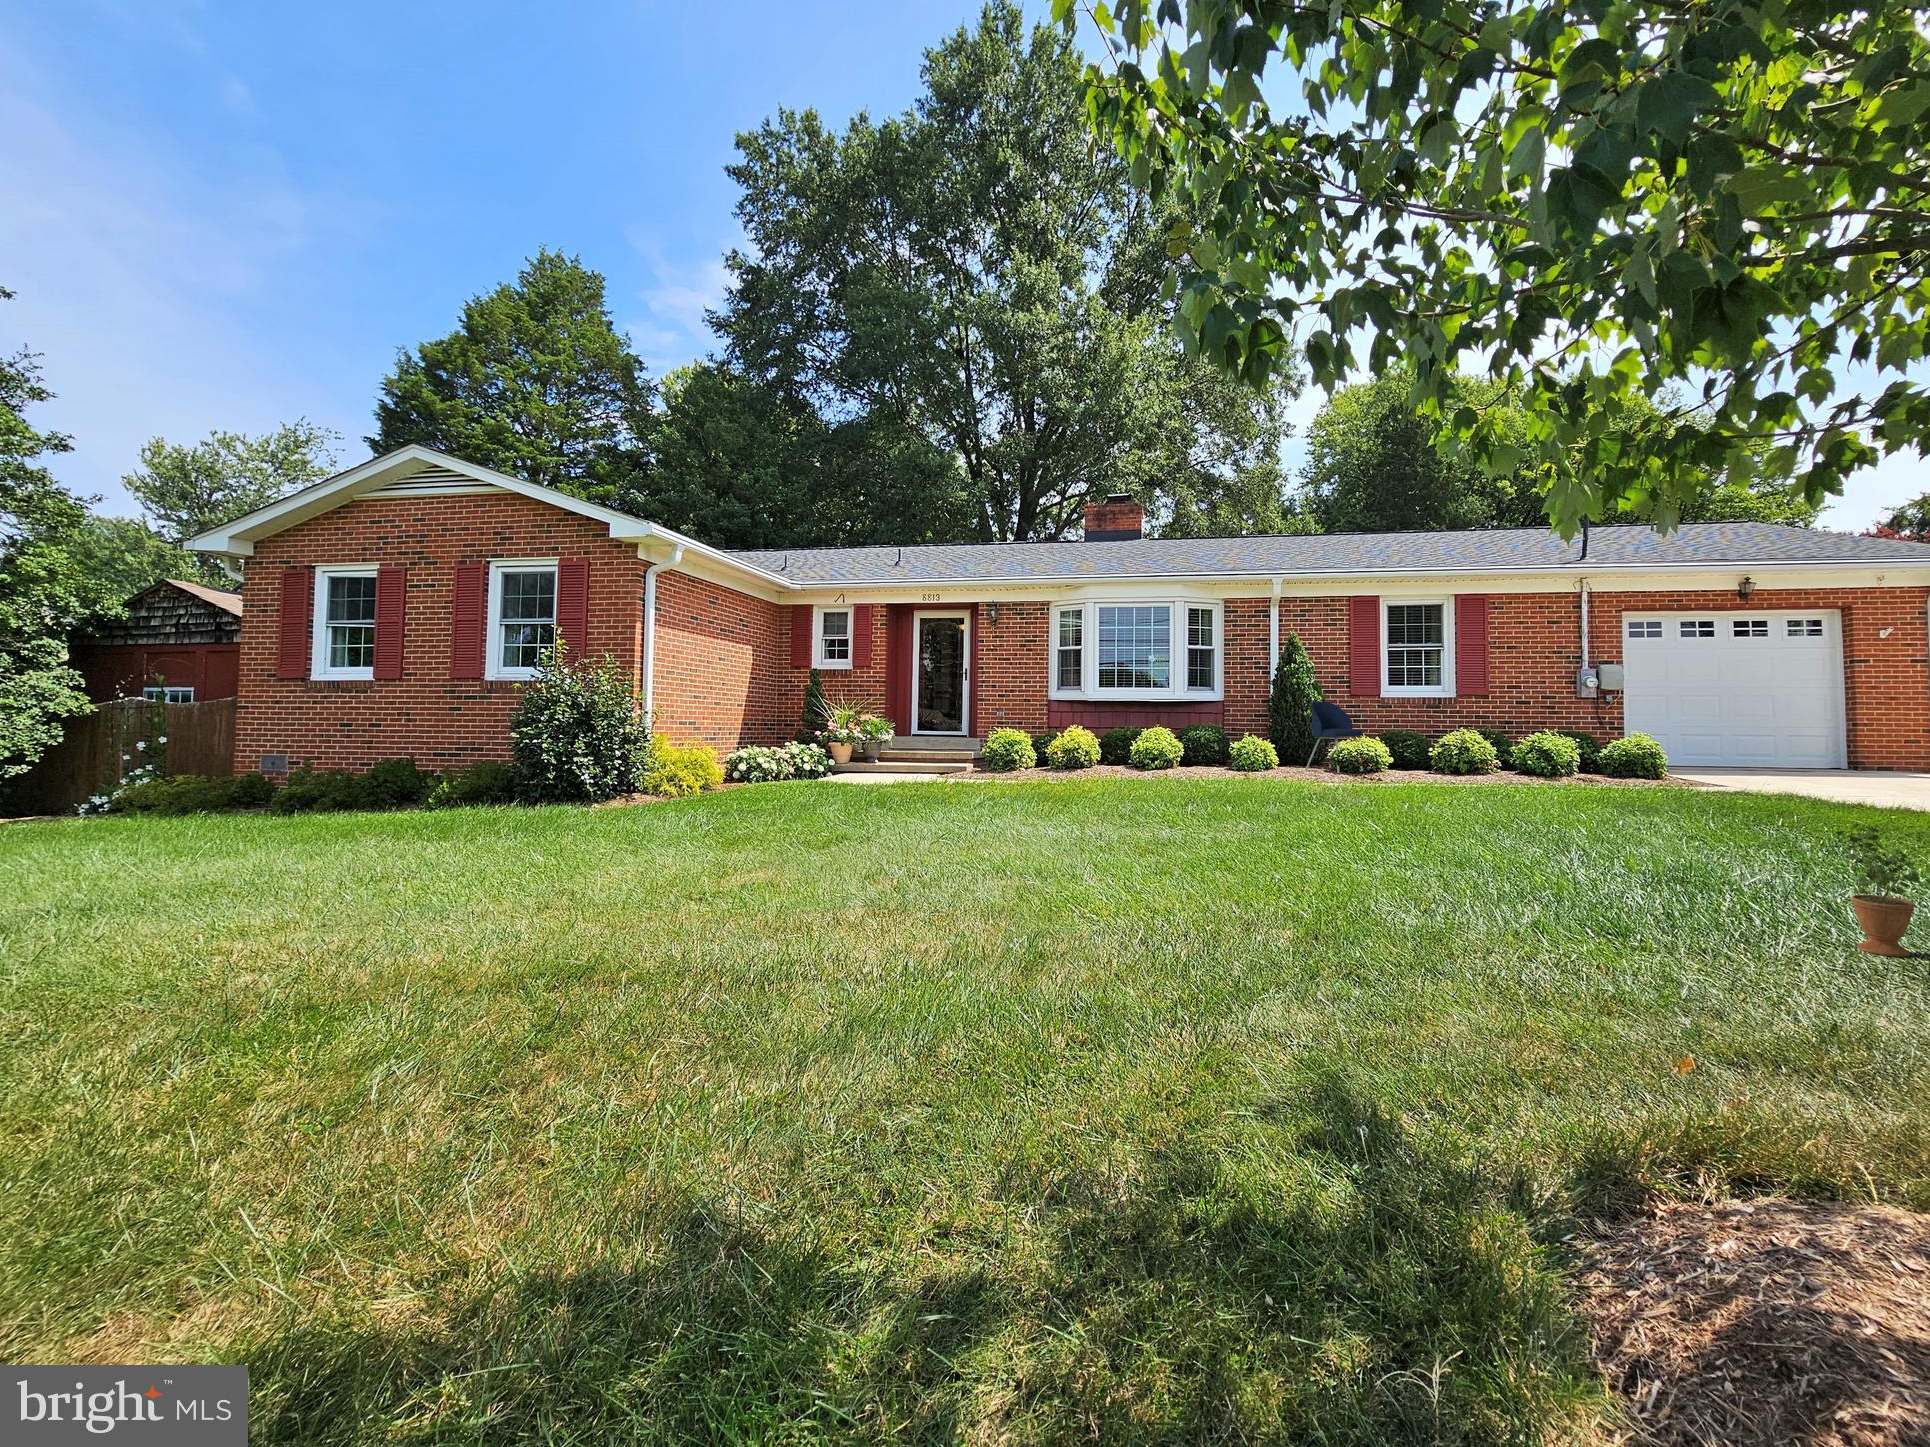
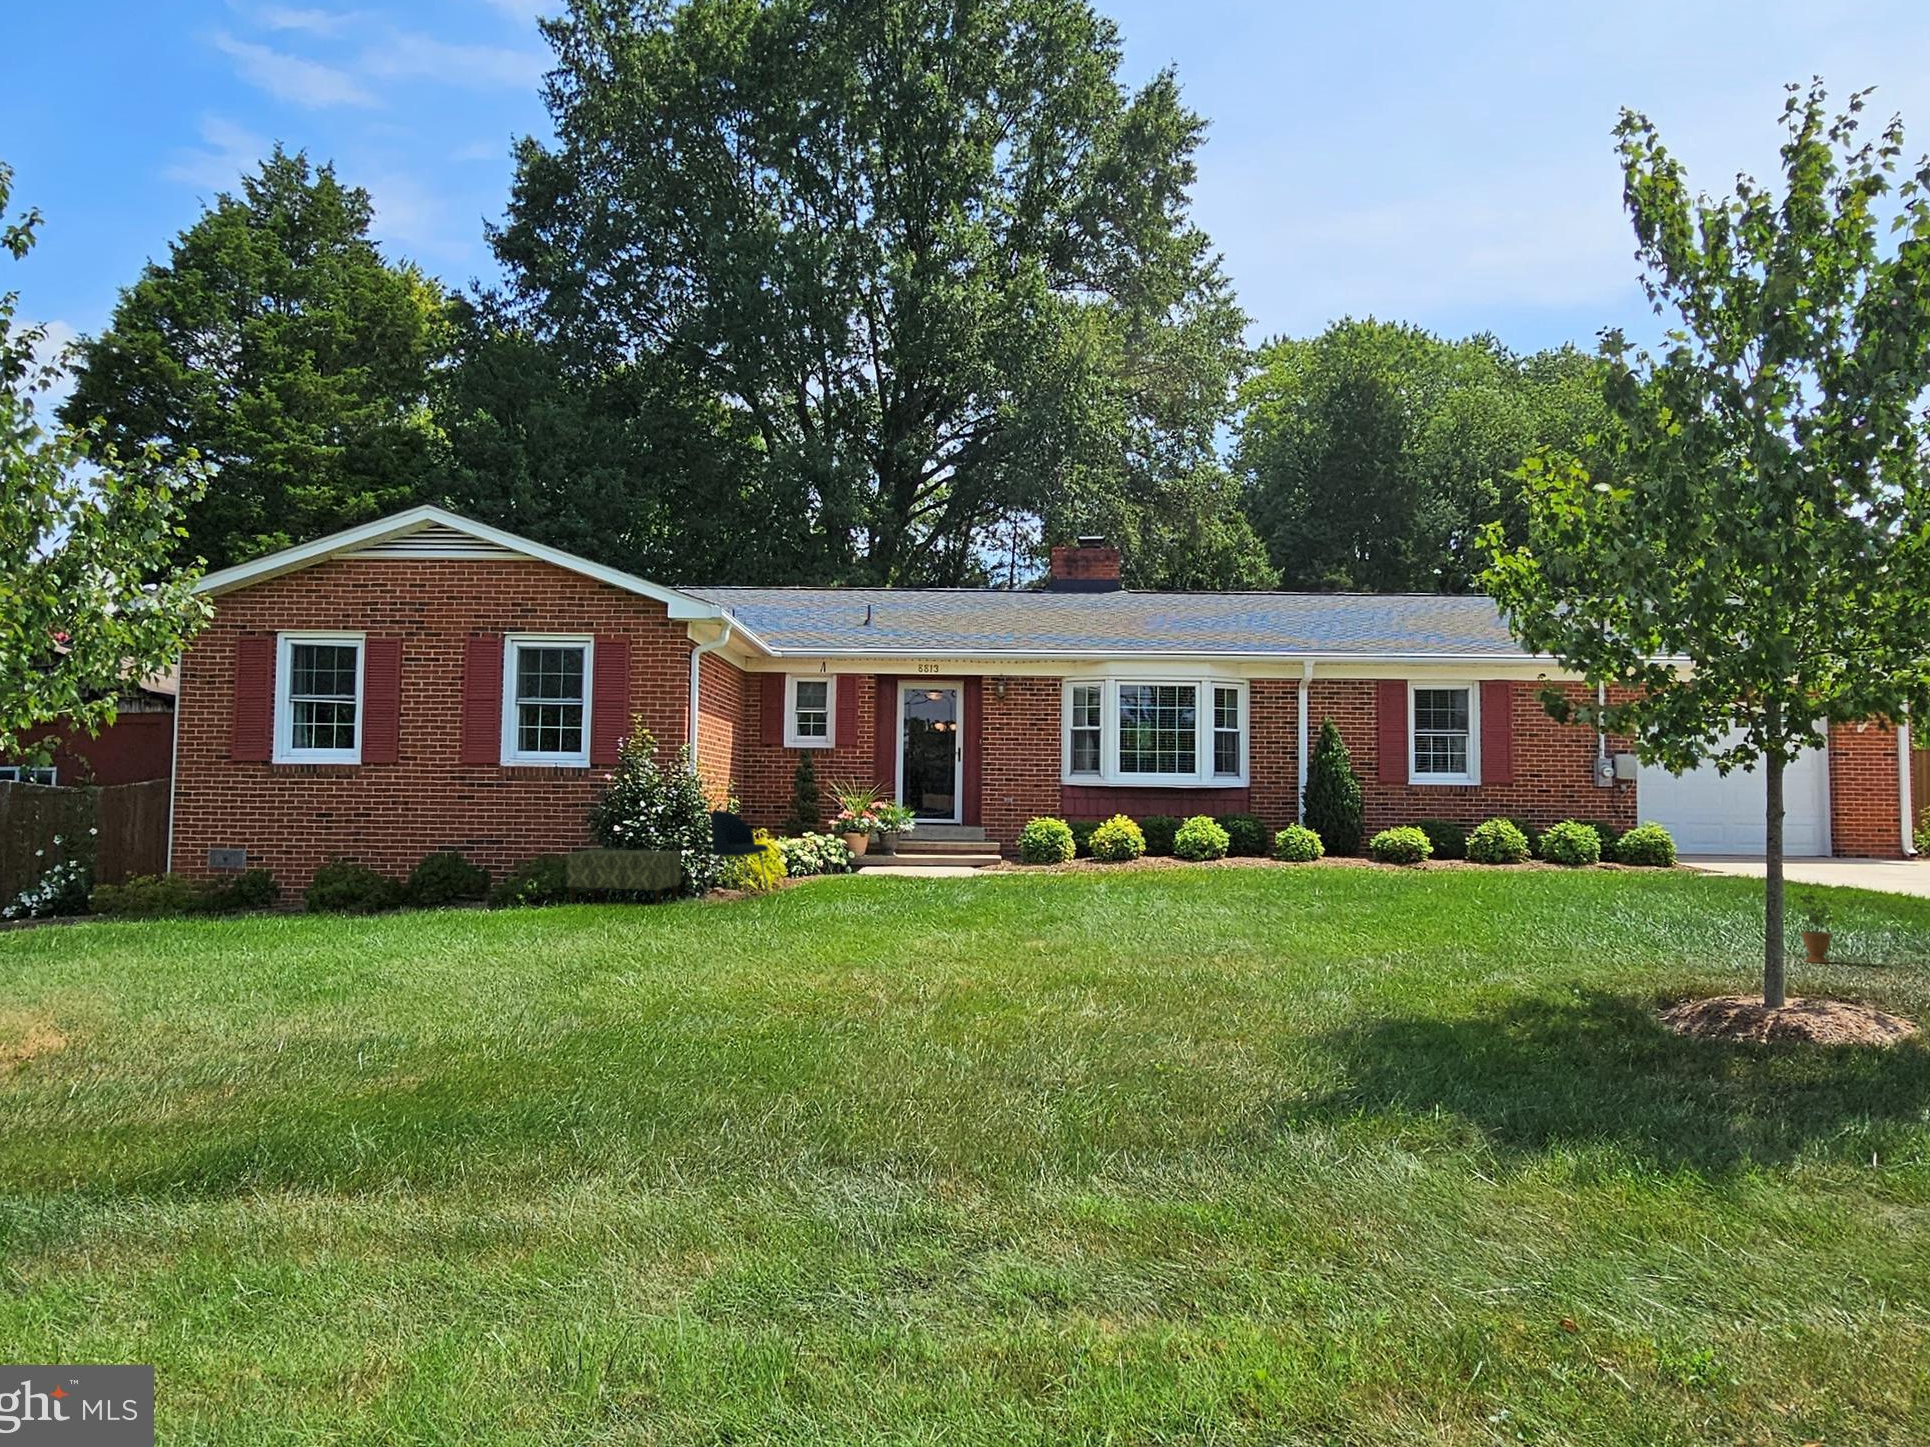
chair: present [1305,701,1363,773] -> present [703,810,769,898]
bench: none [464,755,575,810] -> present [566,849,681,905]

